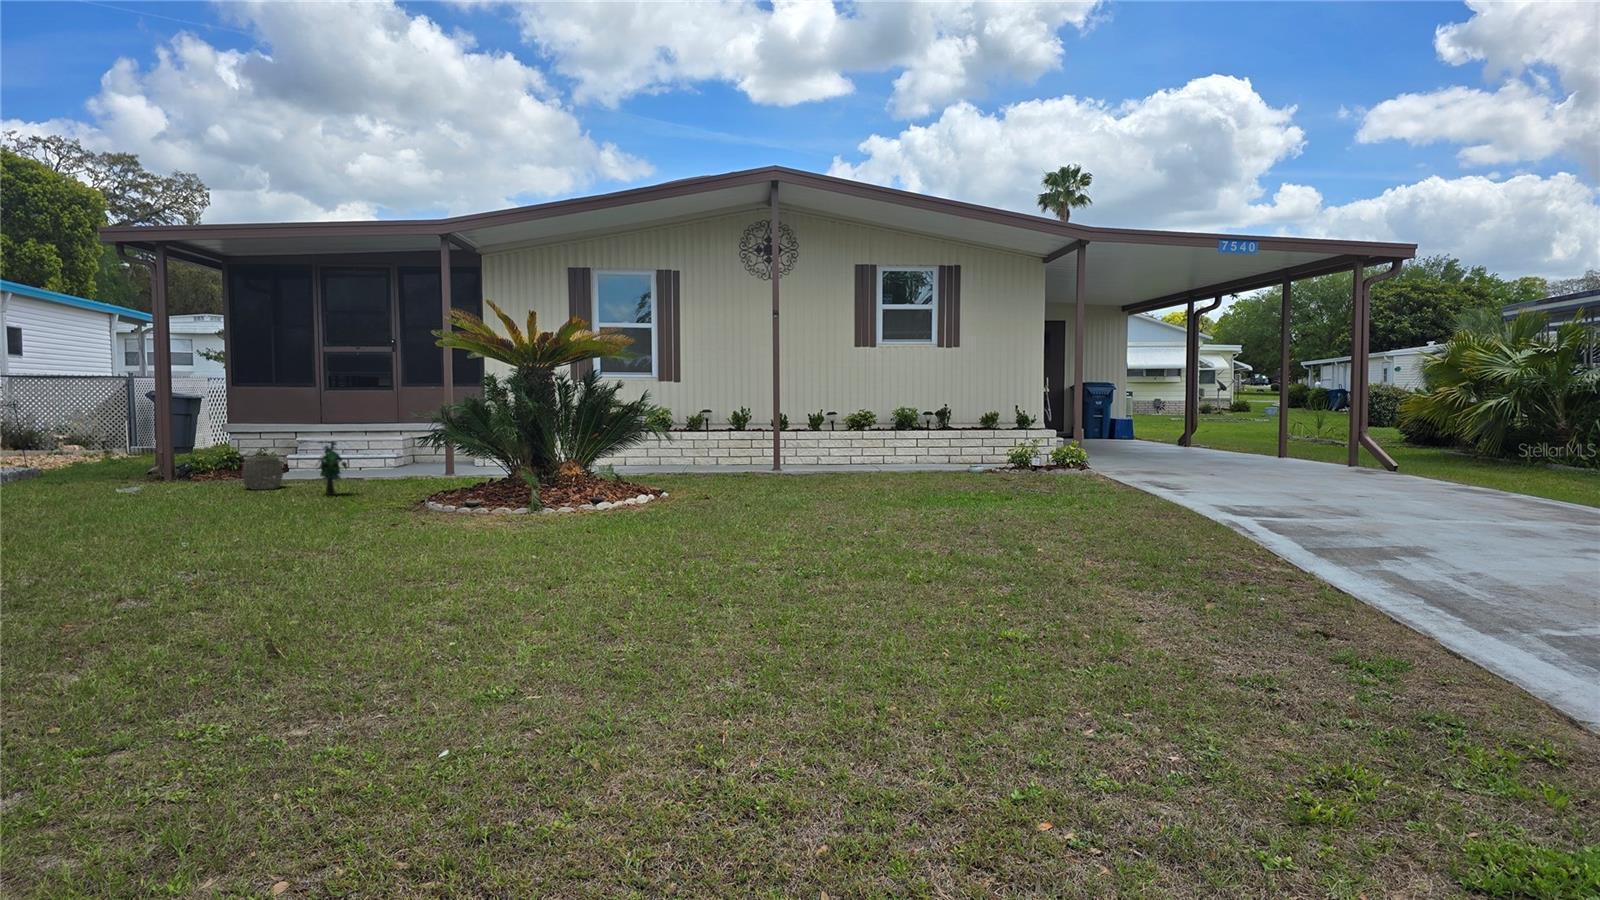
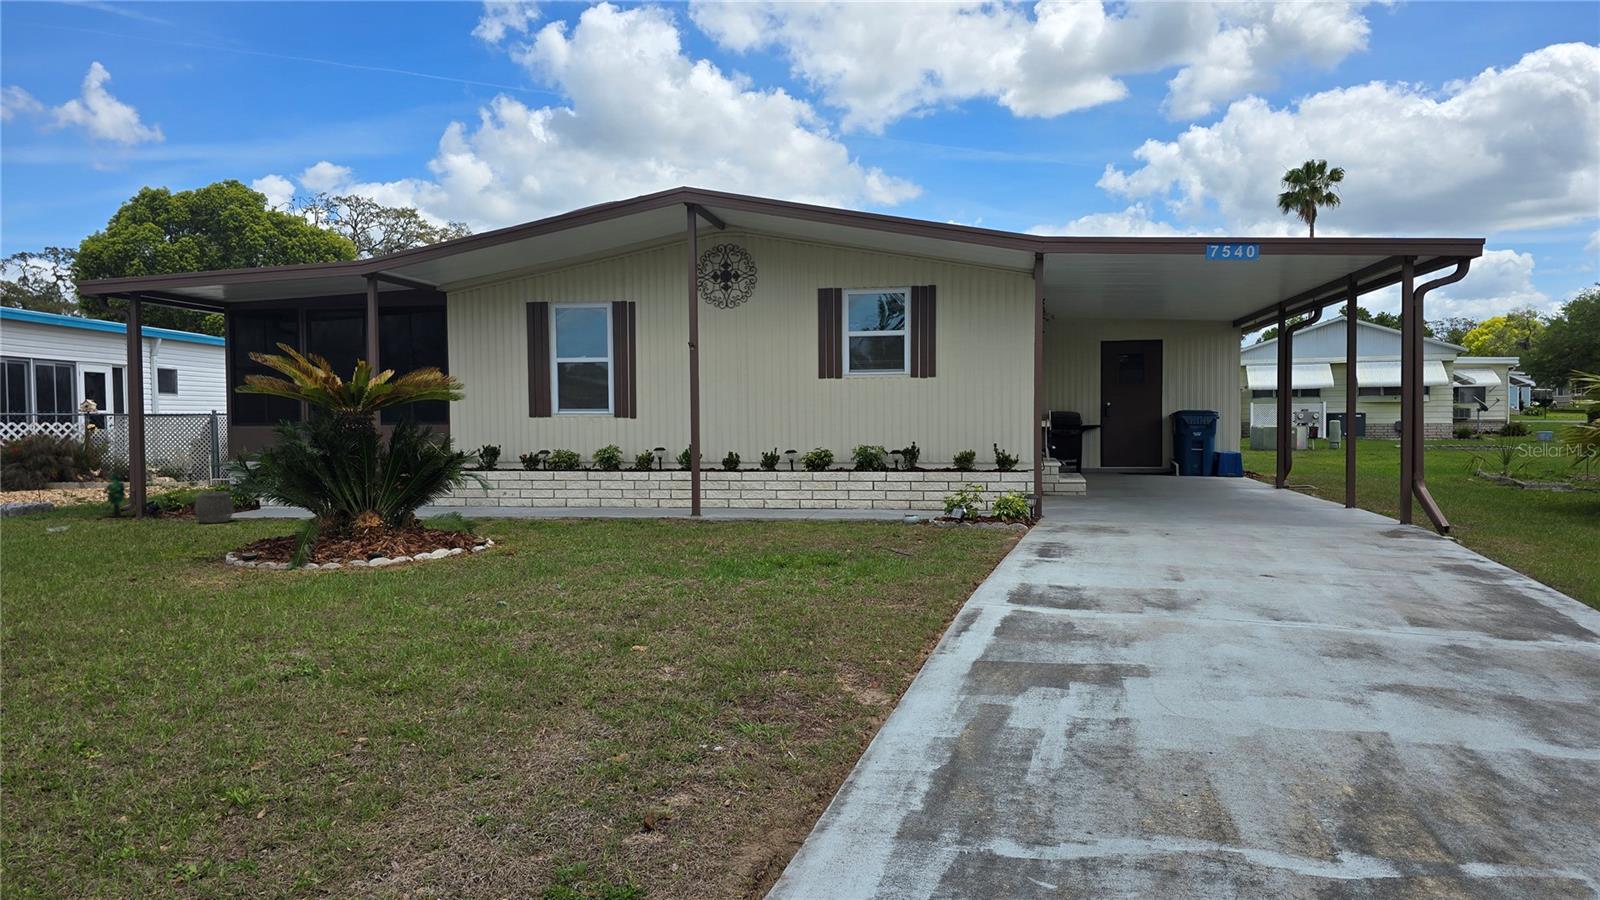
decorative plant: present [318,442,347,495] -> present [104,472,129,517]

